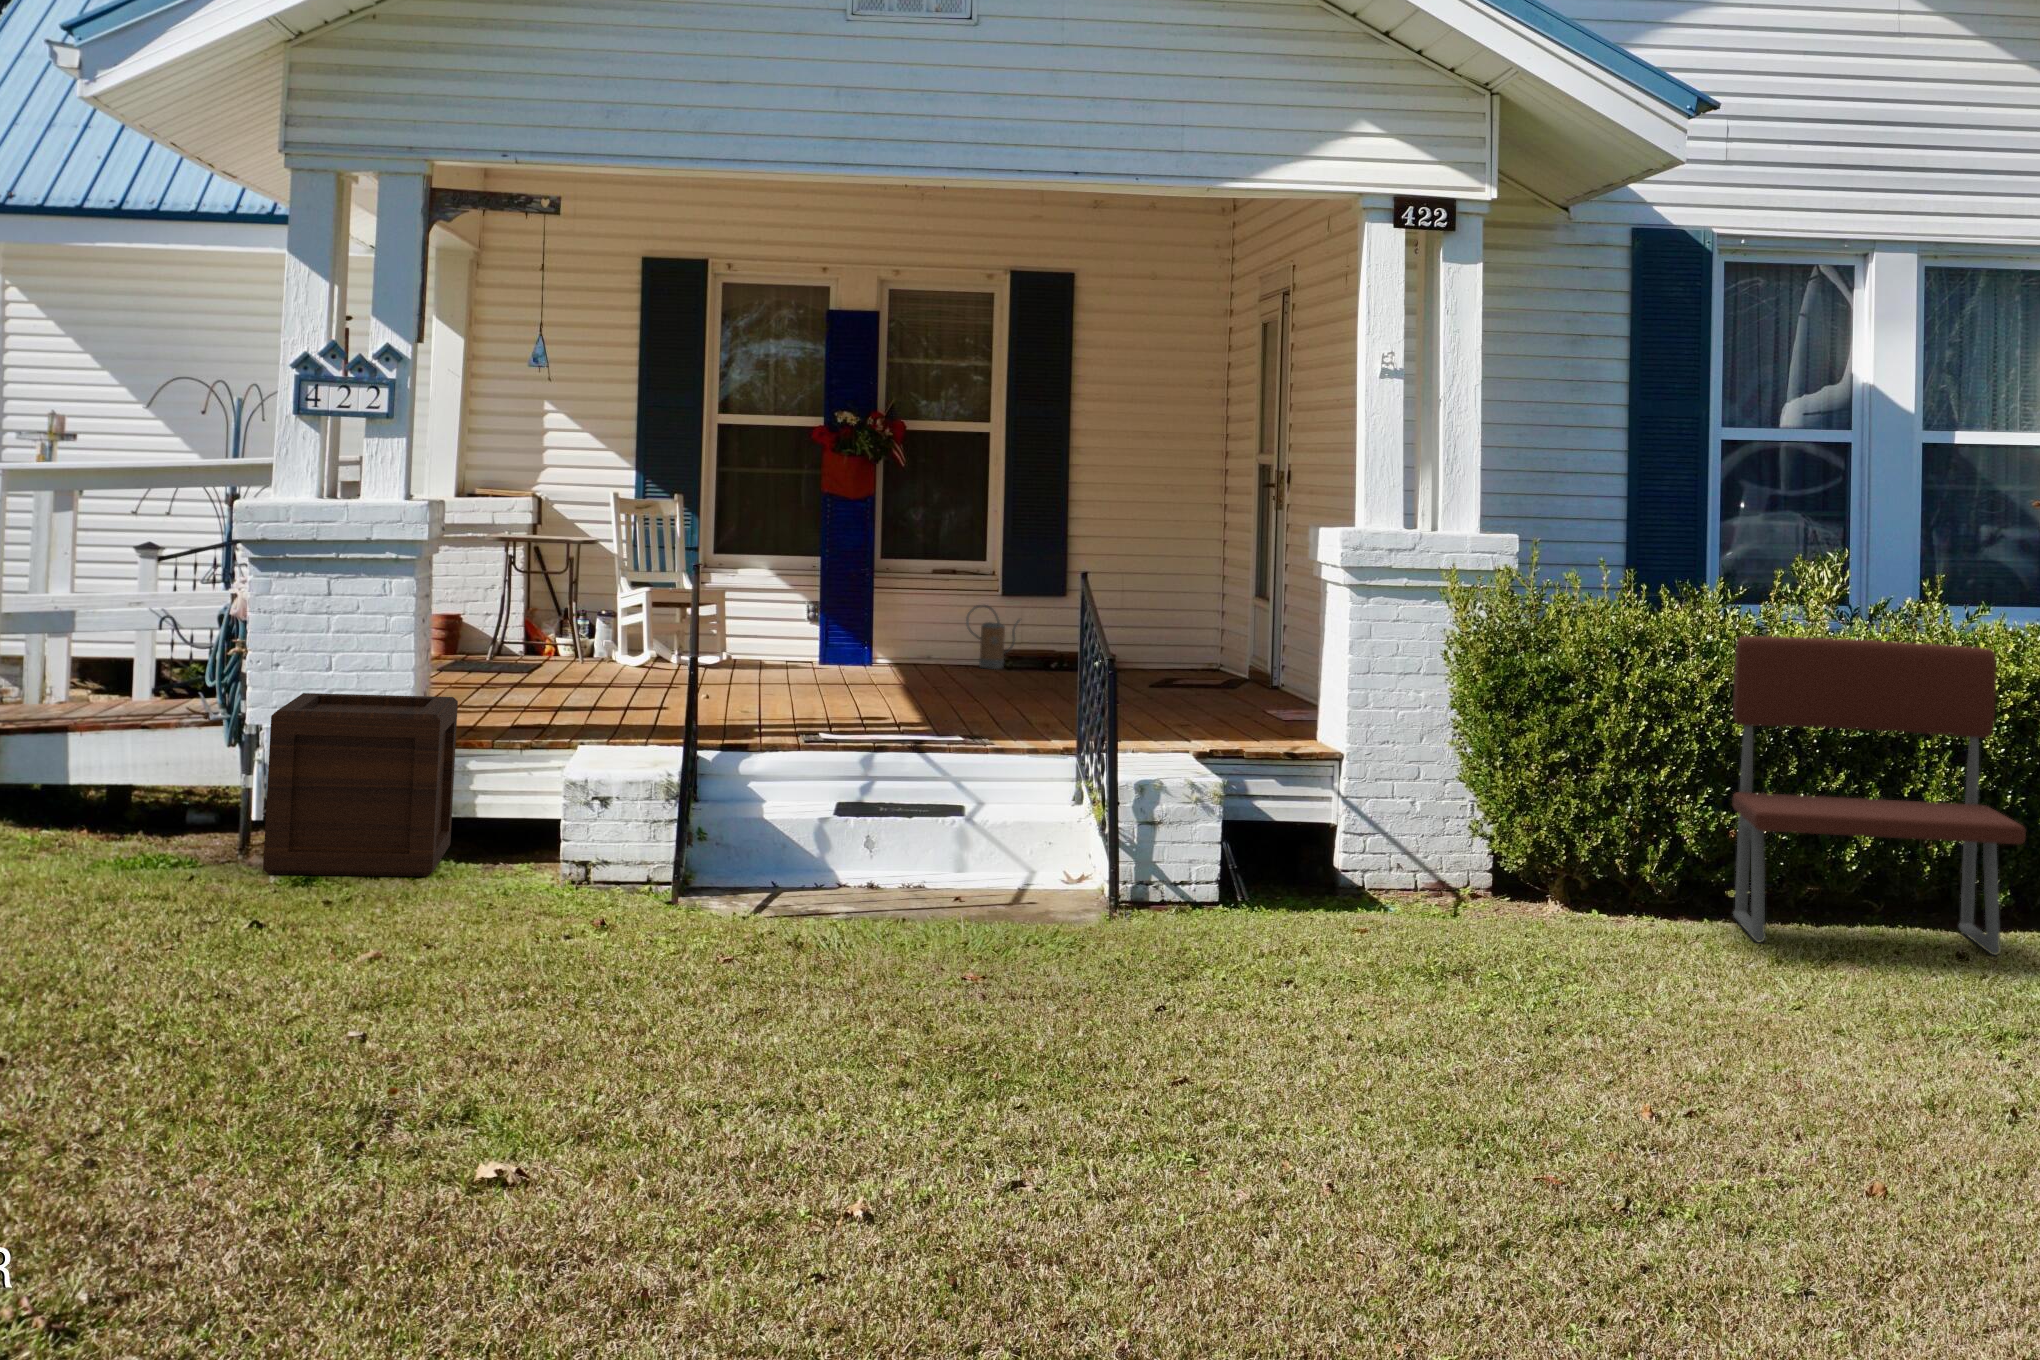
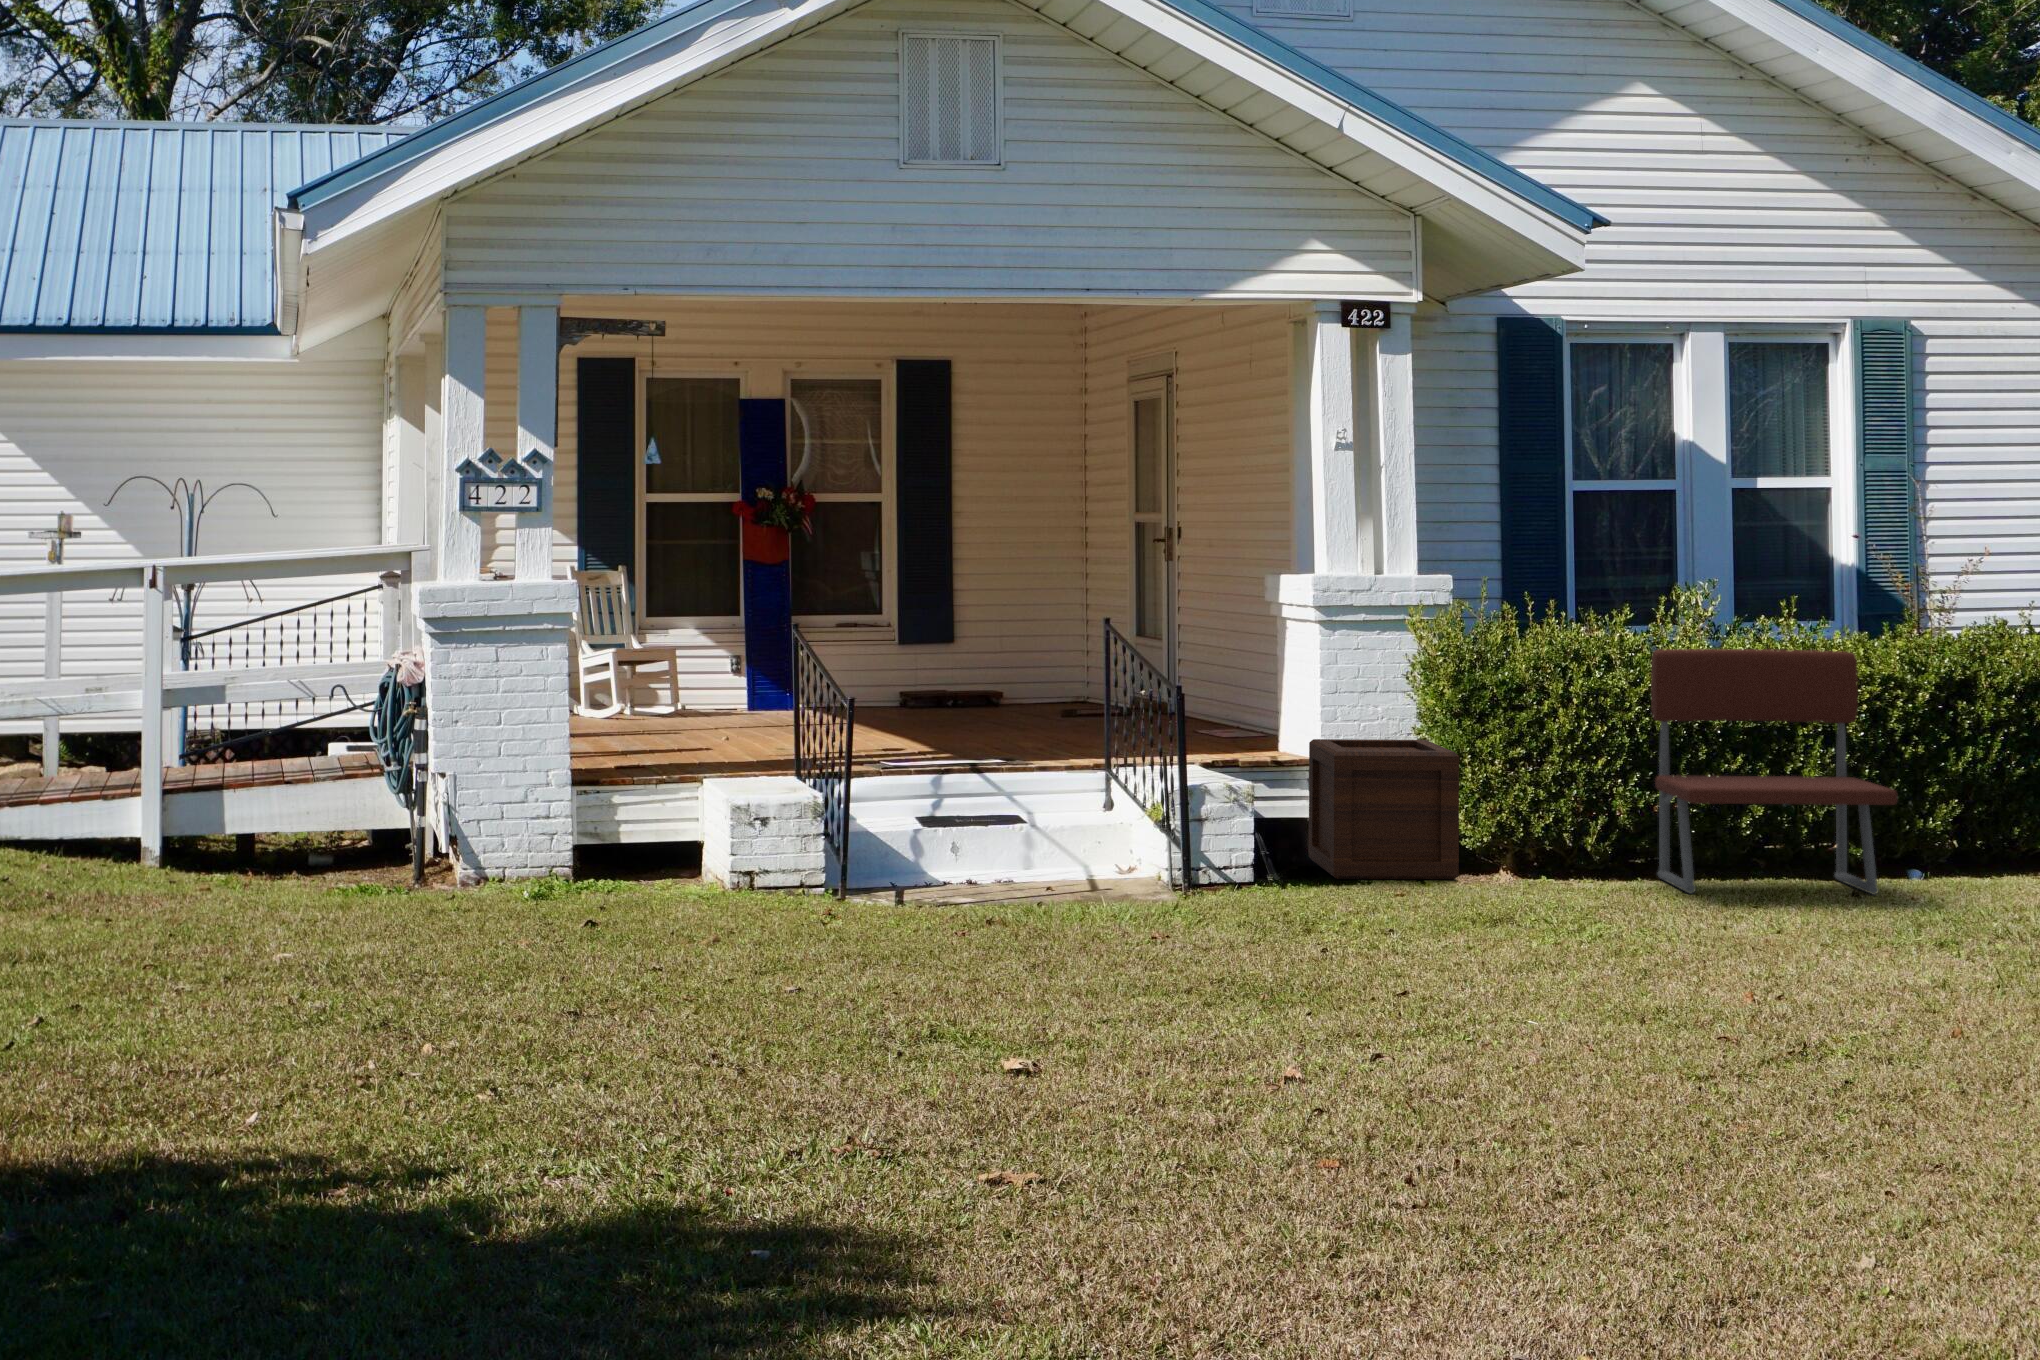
watering can: present [966,605,1020,669] -> none [908,654,955,709]
wooden crate: present [263,693,458,876] -> present [1309,739,1459,879]

